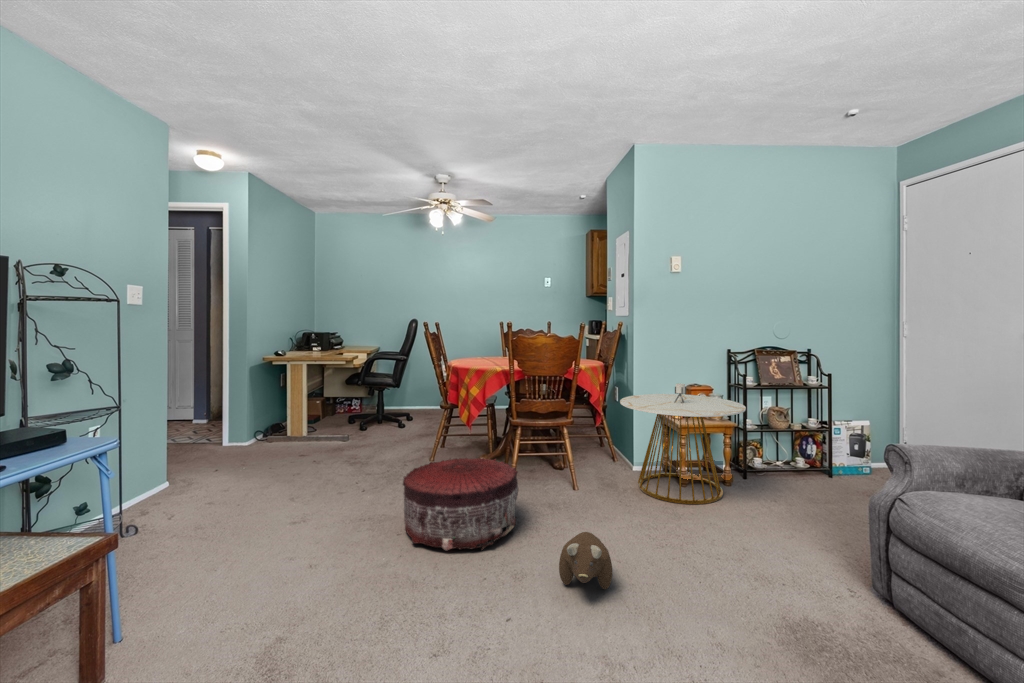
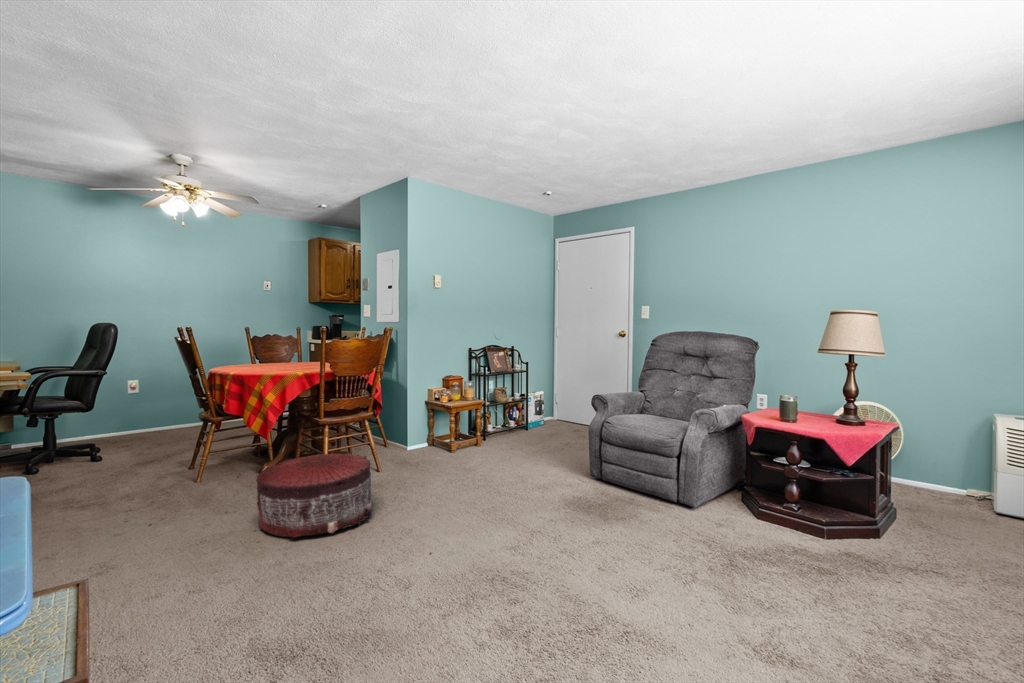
side table: present [620,383,746,504] -> none [408,374,498,463]
plush toy: present [559,532,612,589] -> none [437,482,478,523]

